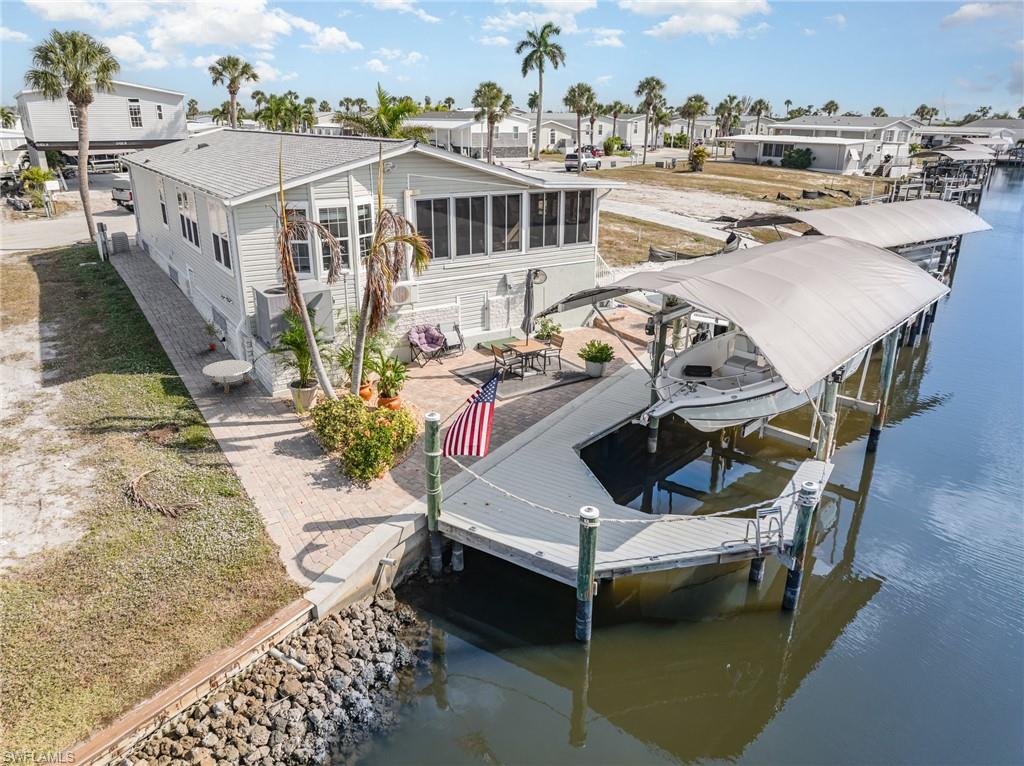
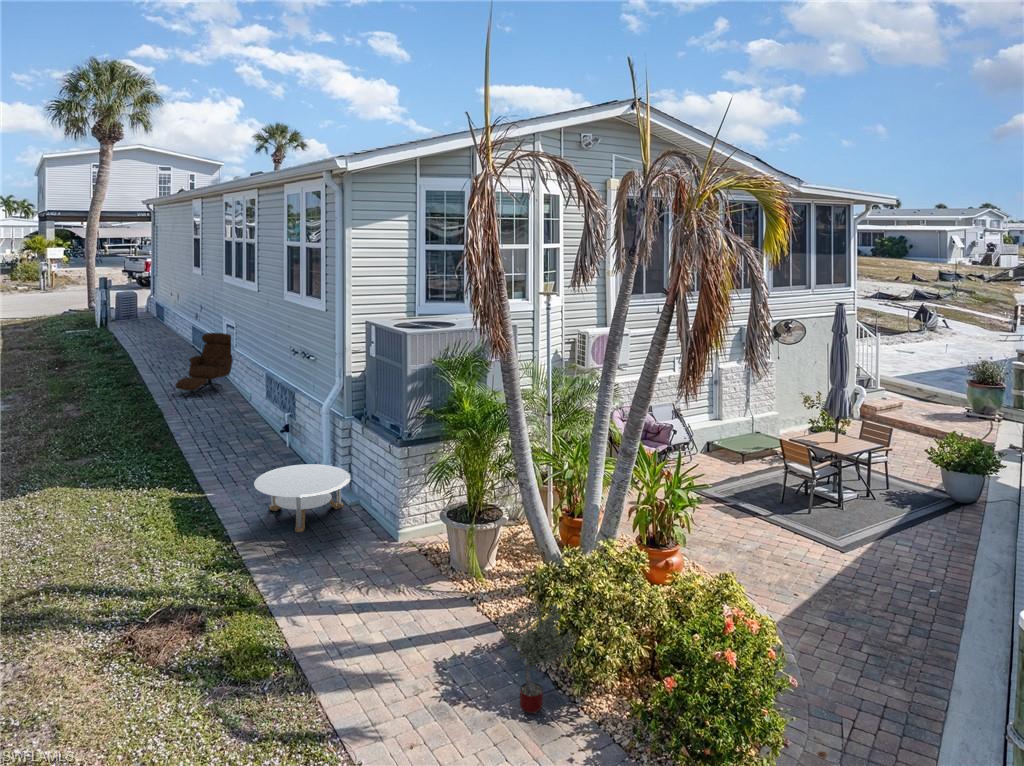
lounge chair: none [160,276,197,319] -> present [175,333,233,398]
potted tree: present [205,319,222,350] -> present [503,604,577,713]

